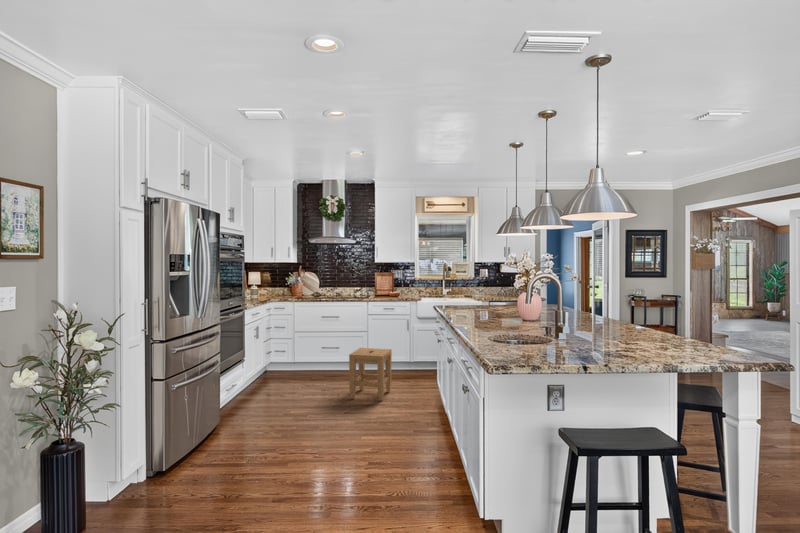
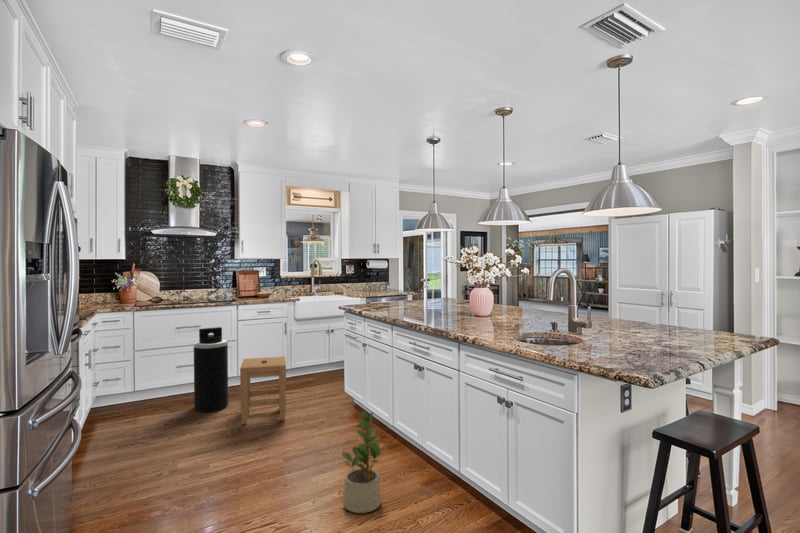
trash can: none [328,320,353,386] -> present [194,327,228,412]
potted plant: none [368,395,400,469] -> present [342,411,386,513]

